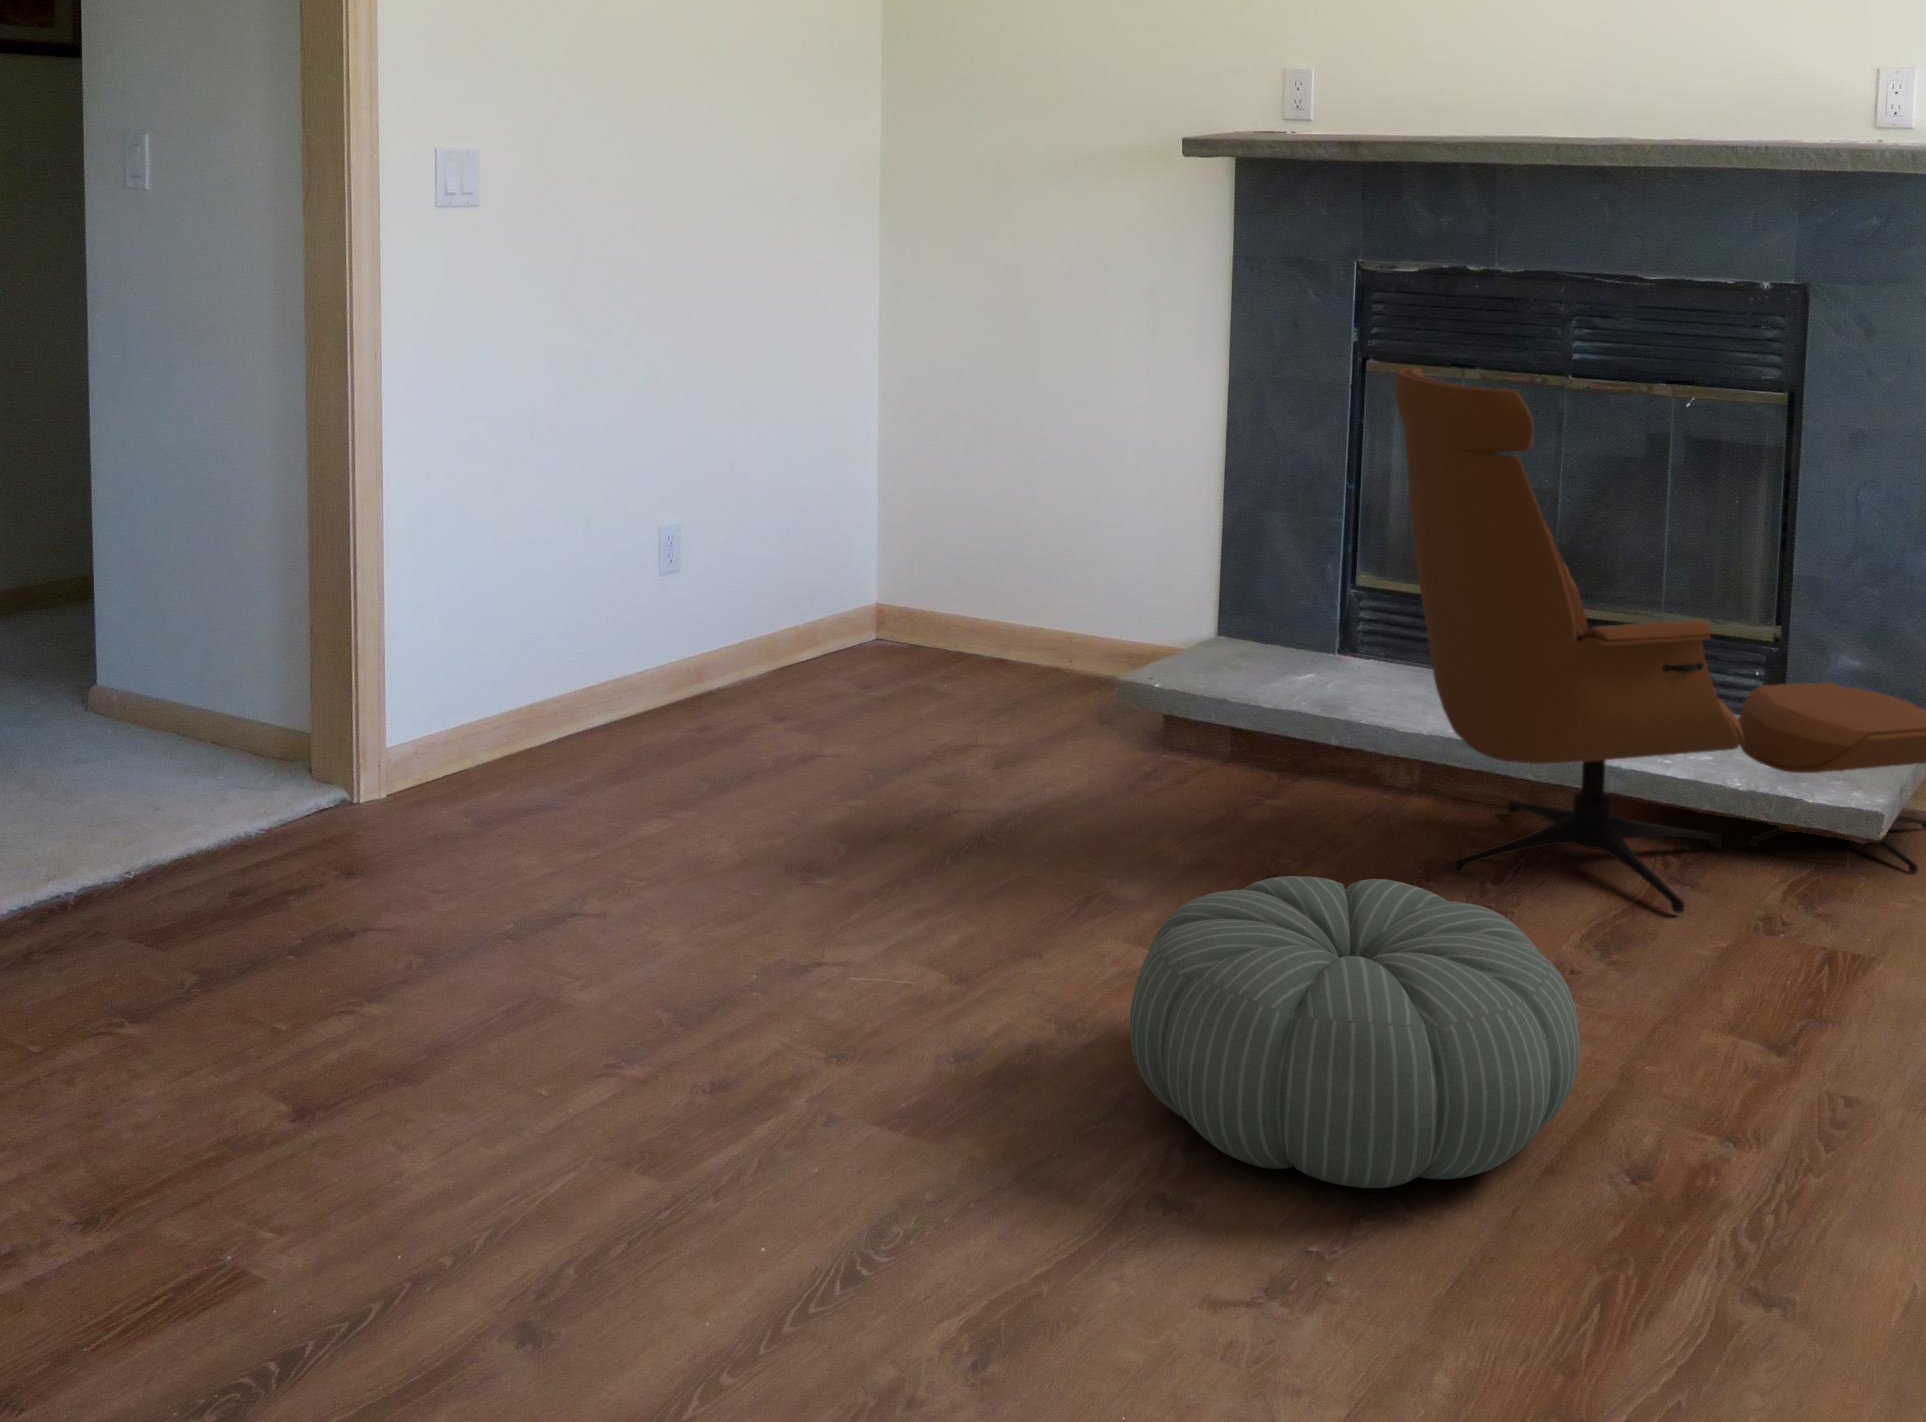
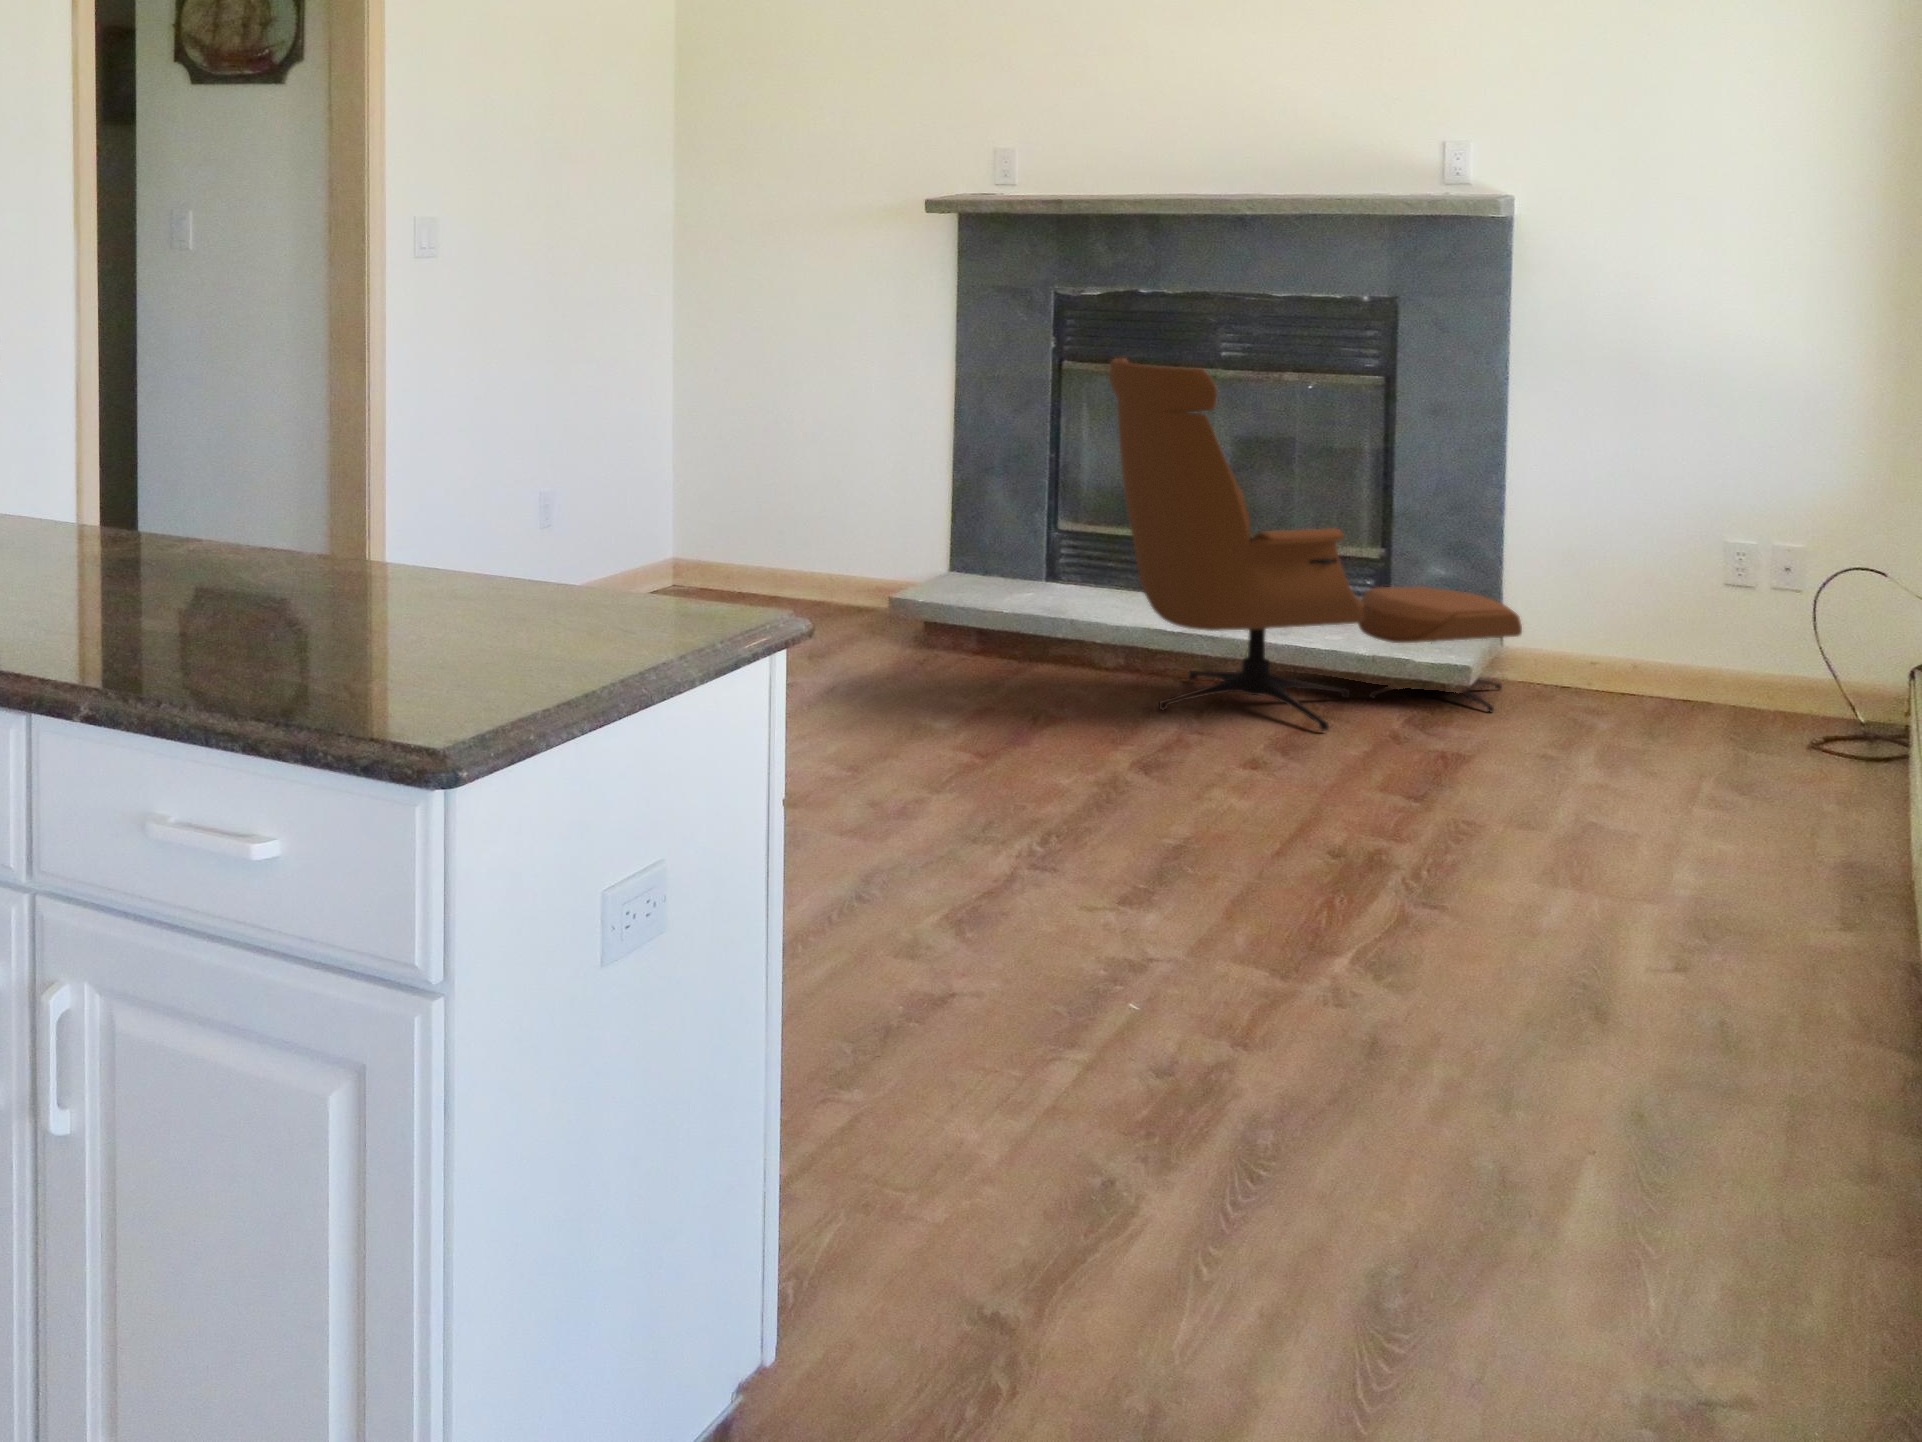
pouf: present [1130,876,1580,1188] -> none [985,681,1280,849]

